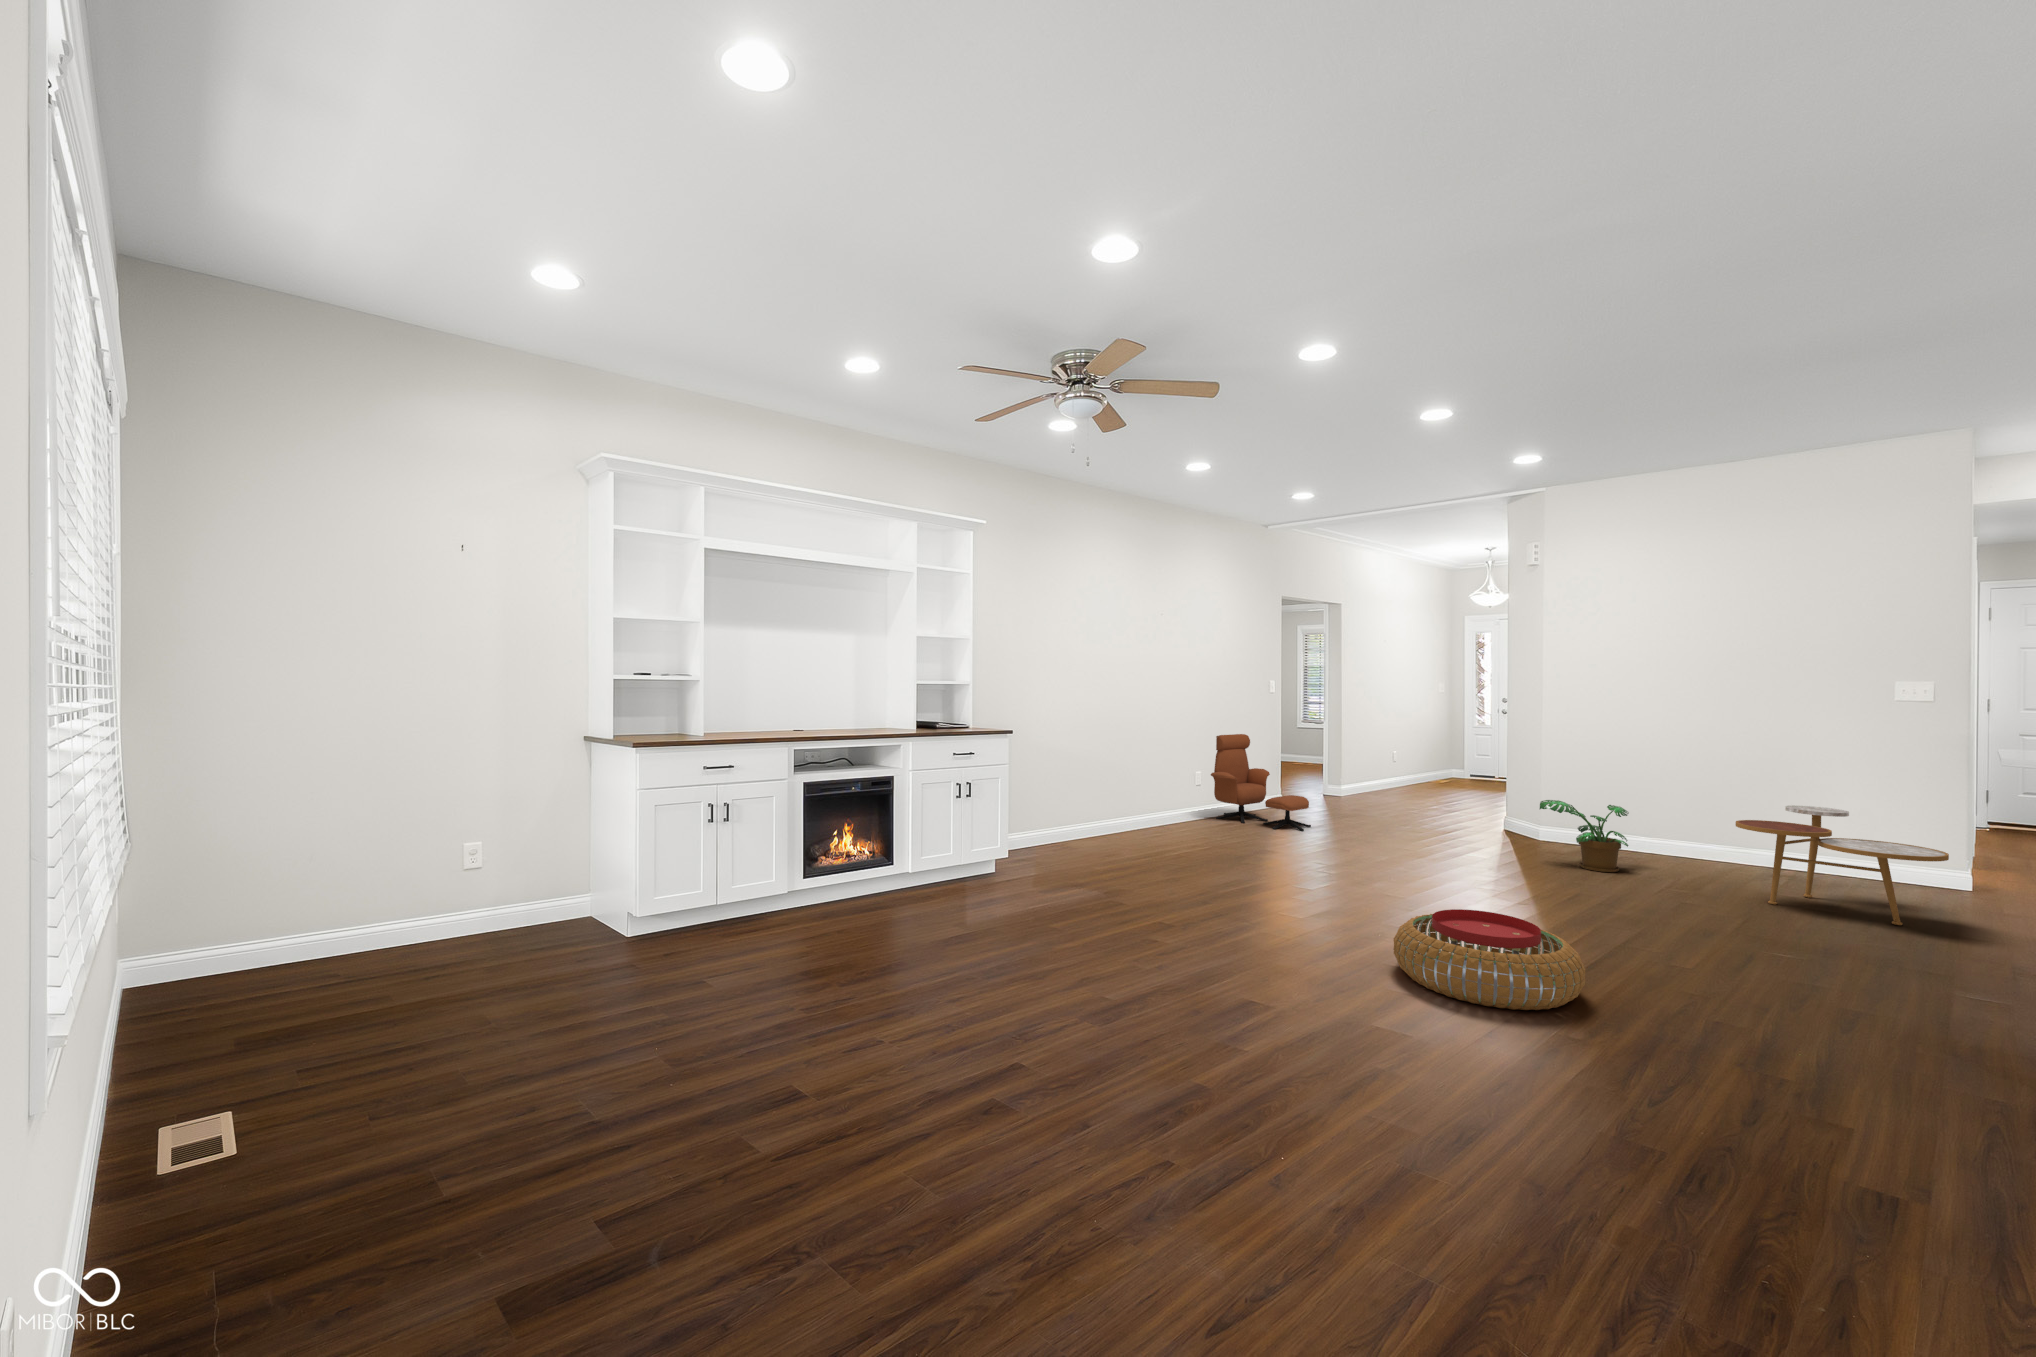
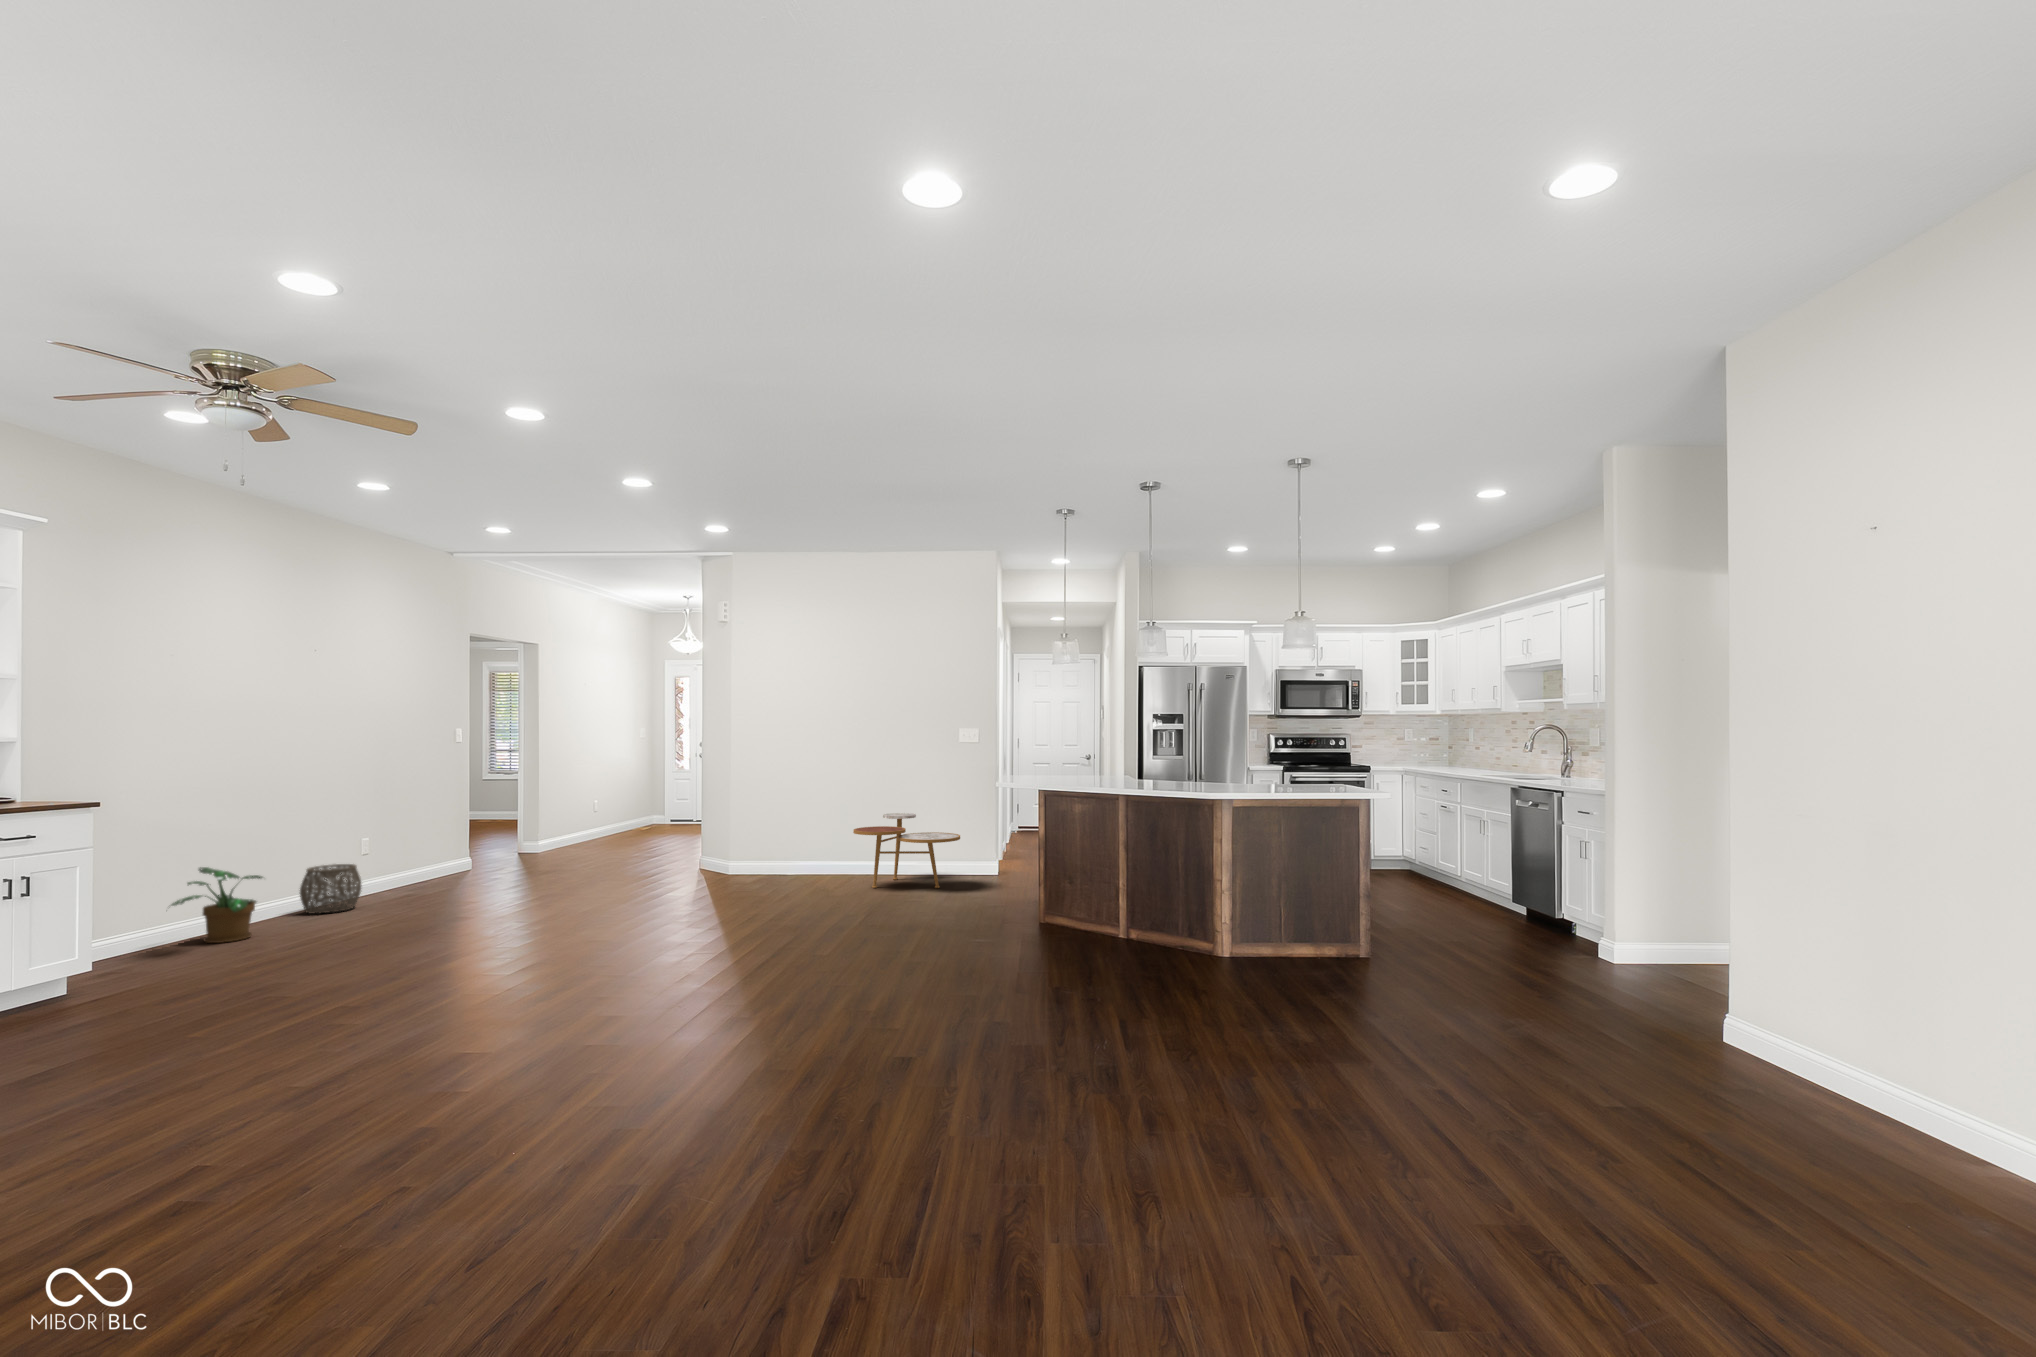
lounge chair: present [1211,734,1311,831] -> none [377,792,505,895]
woven basket: none [1157,789,1199,829] -> present [300,864,362,913]
potted plant: present [1540,800,1629,872] -> present [171,867,263,943]
pouf: present [1393,909,1586,1010] -> none [594,924,745,1001]

